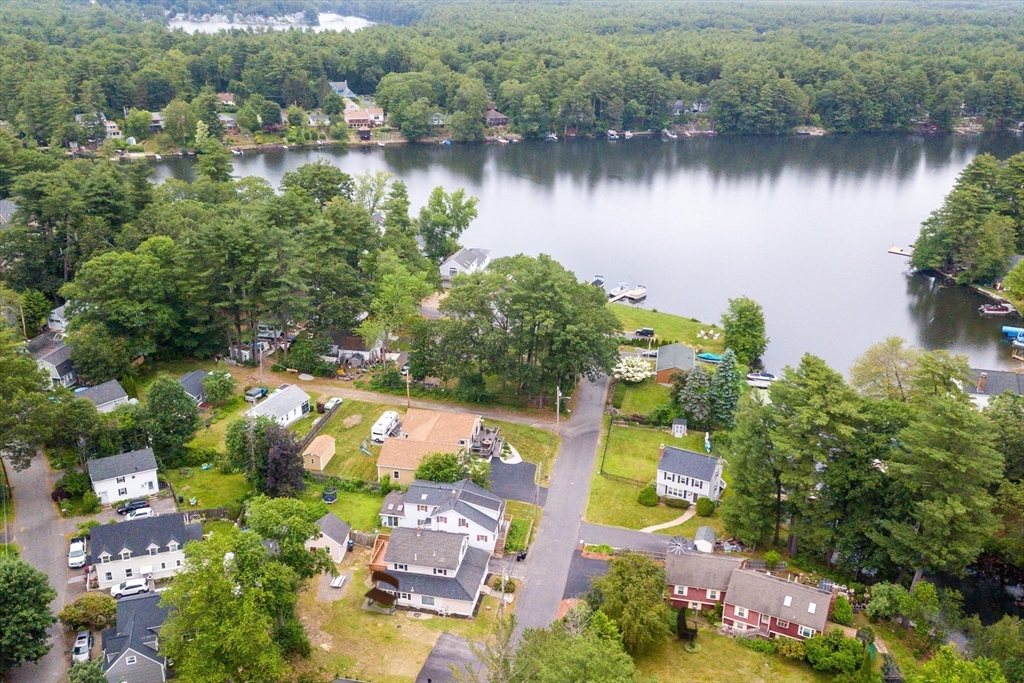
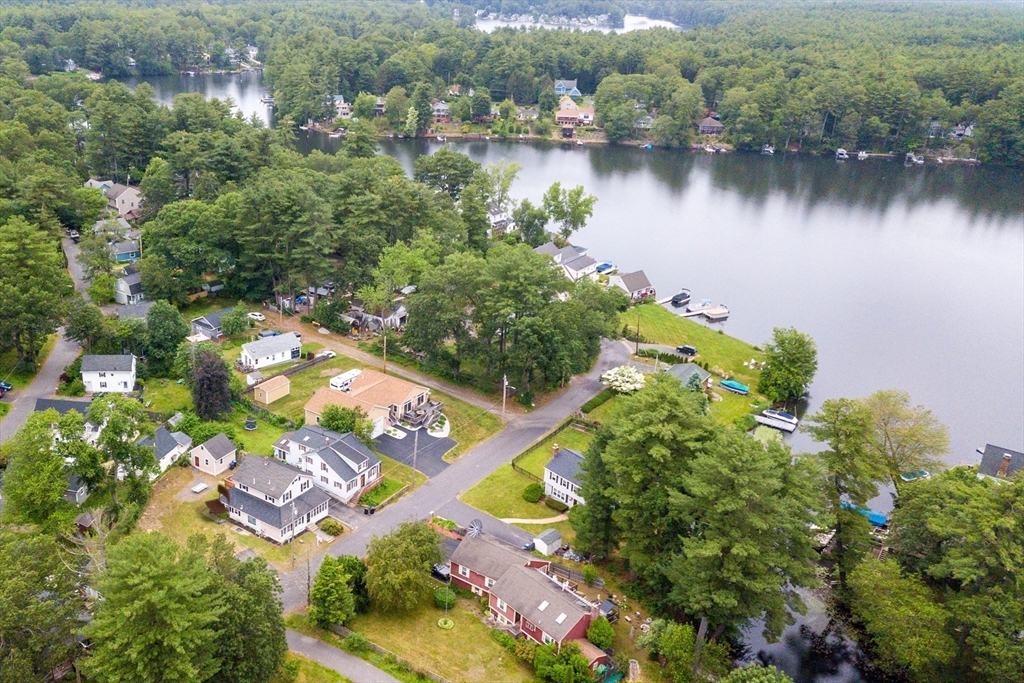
lounge chair: present [674,607,700,648] -> none [433,583,462,623]

